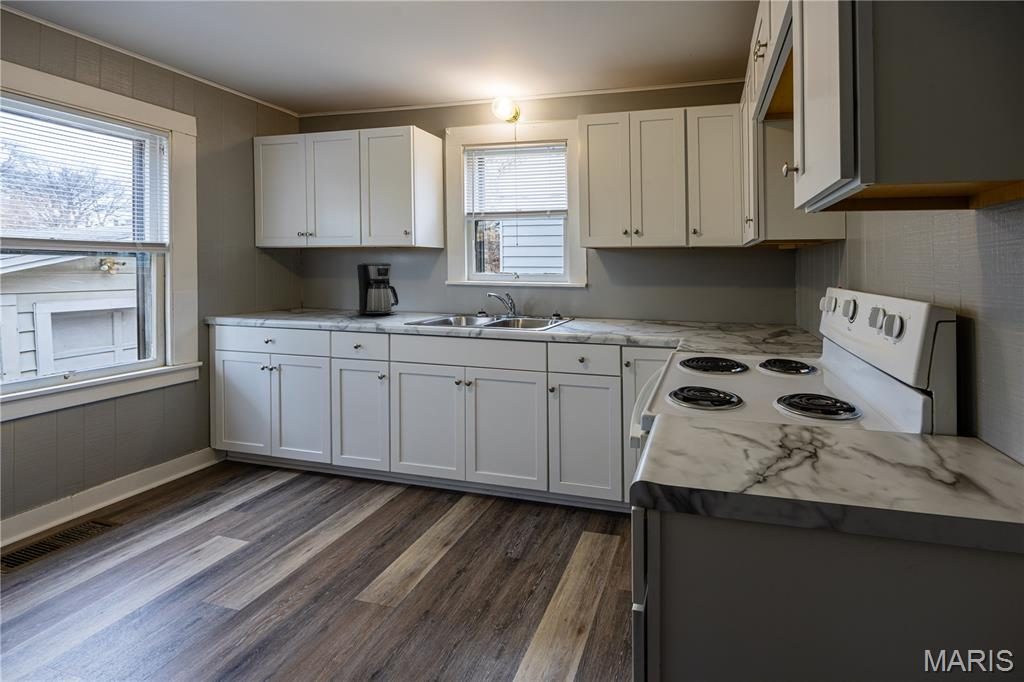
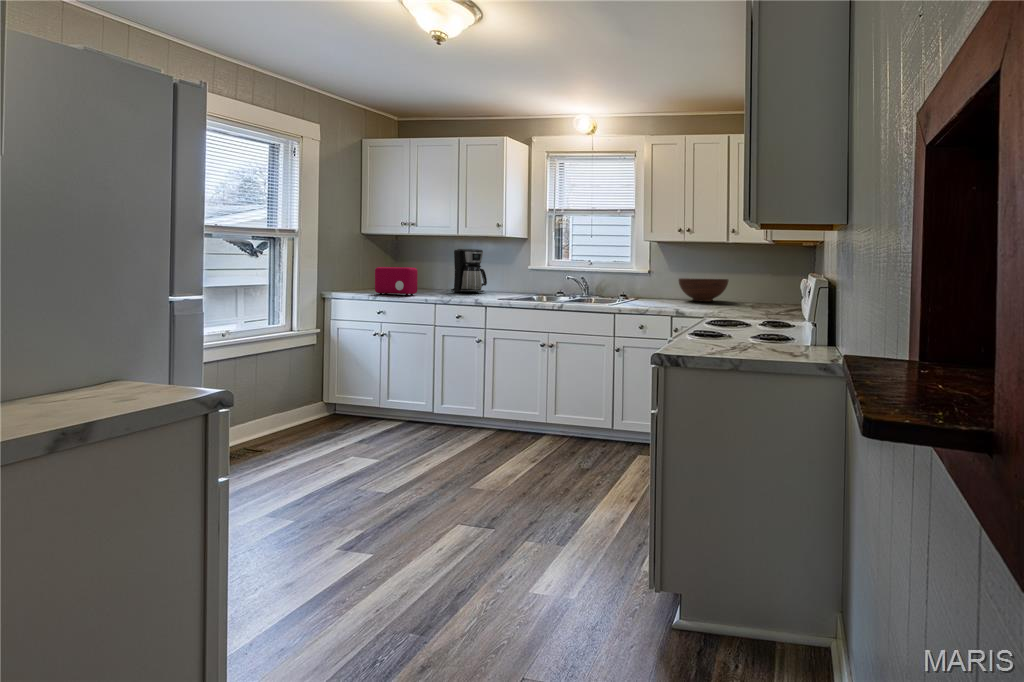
toaster: none [253,287,308,322] -> present [375,267,418,295]
fruit bowl: none [624,291,684,319] -> present [679,278,729,302]

